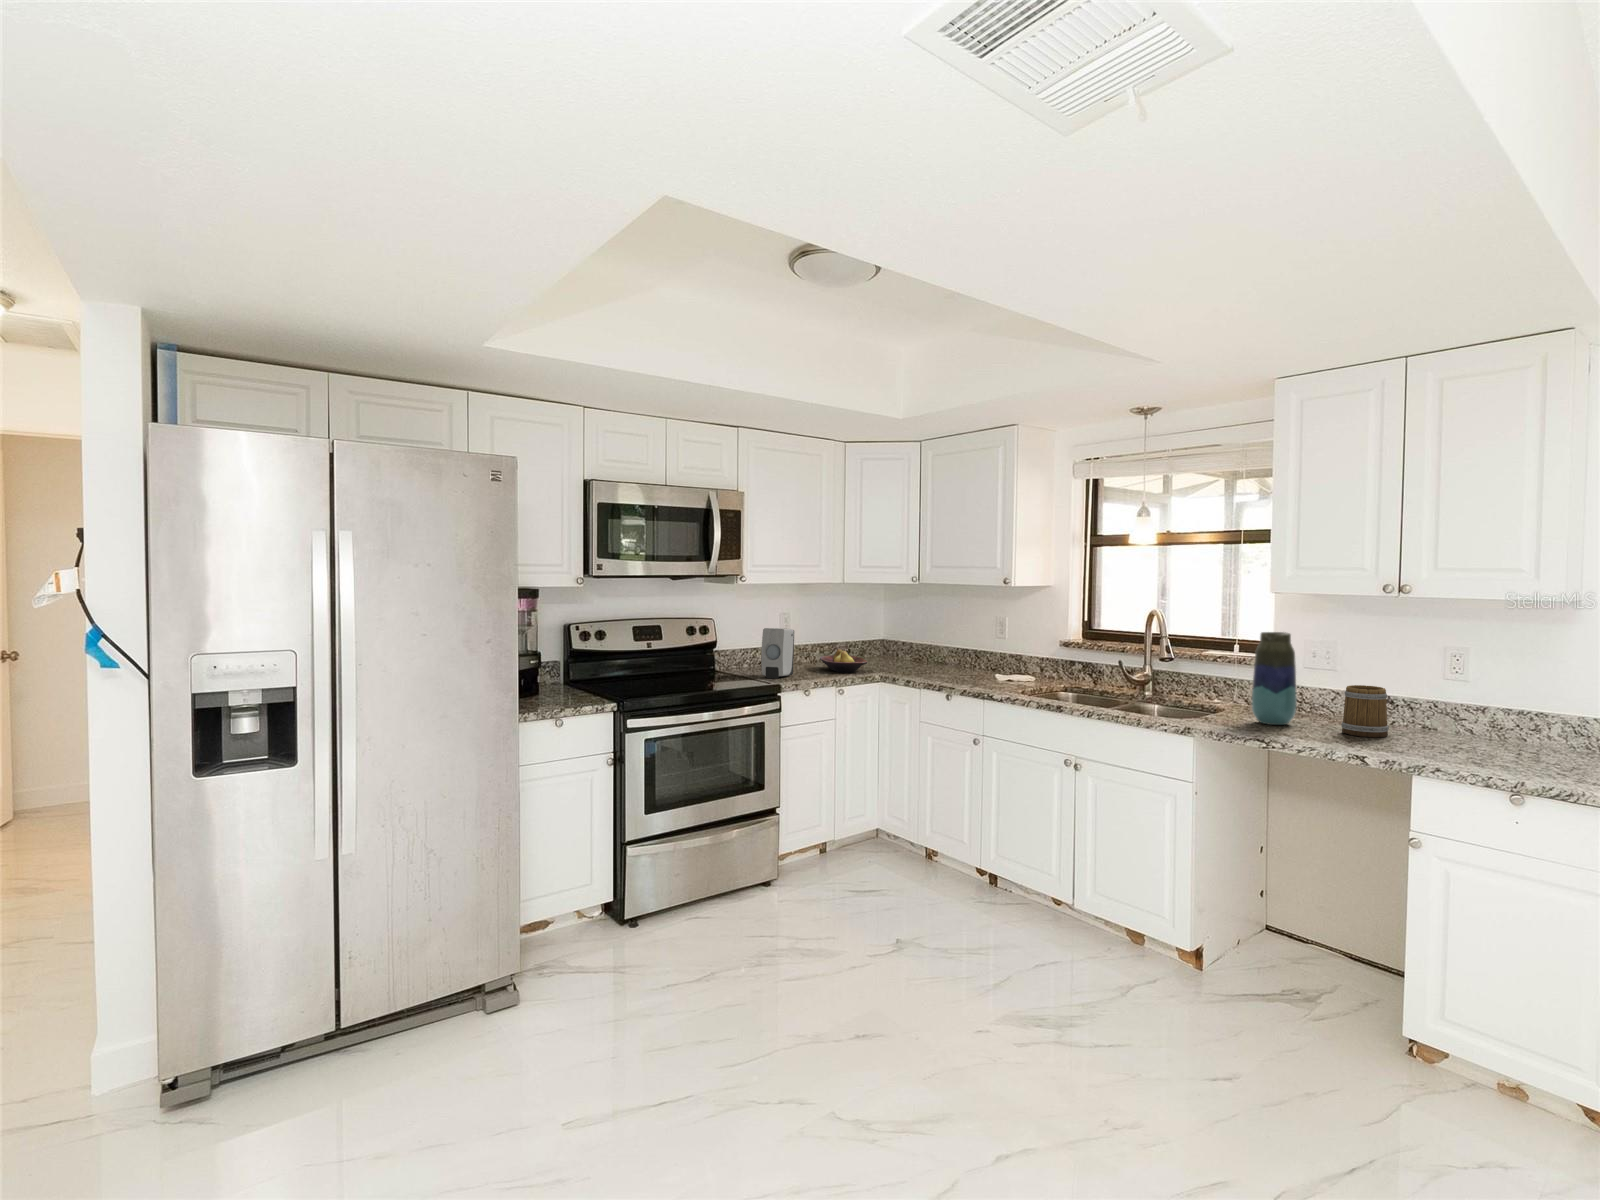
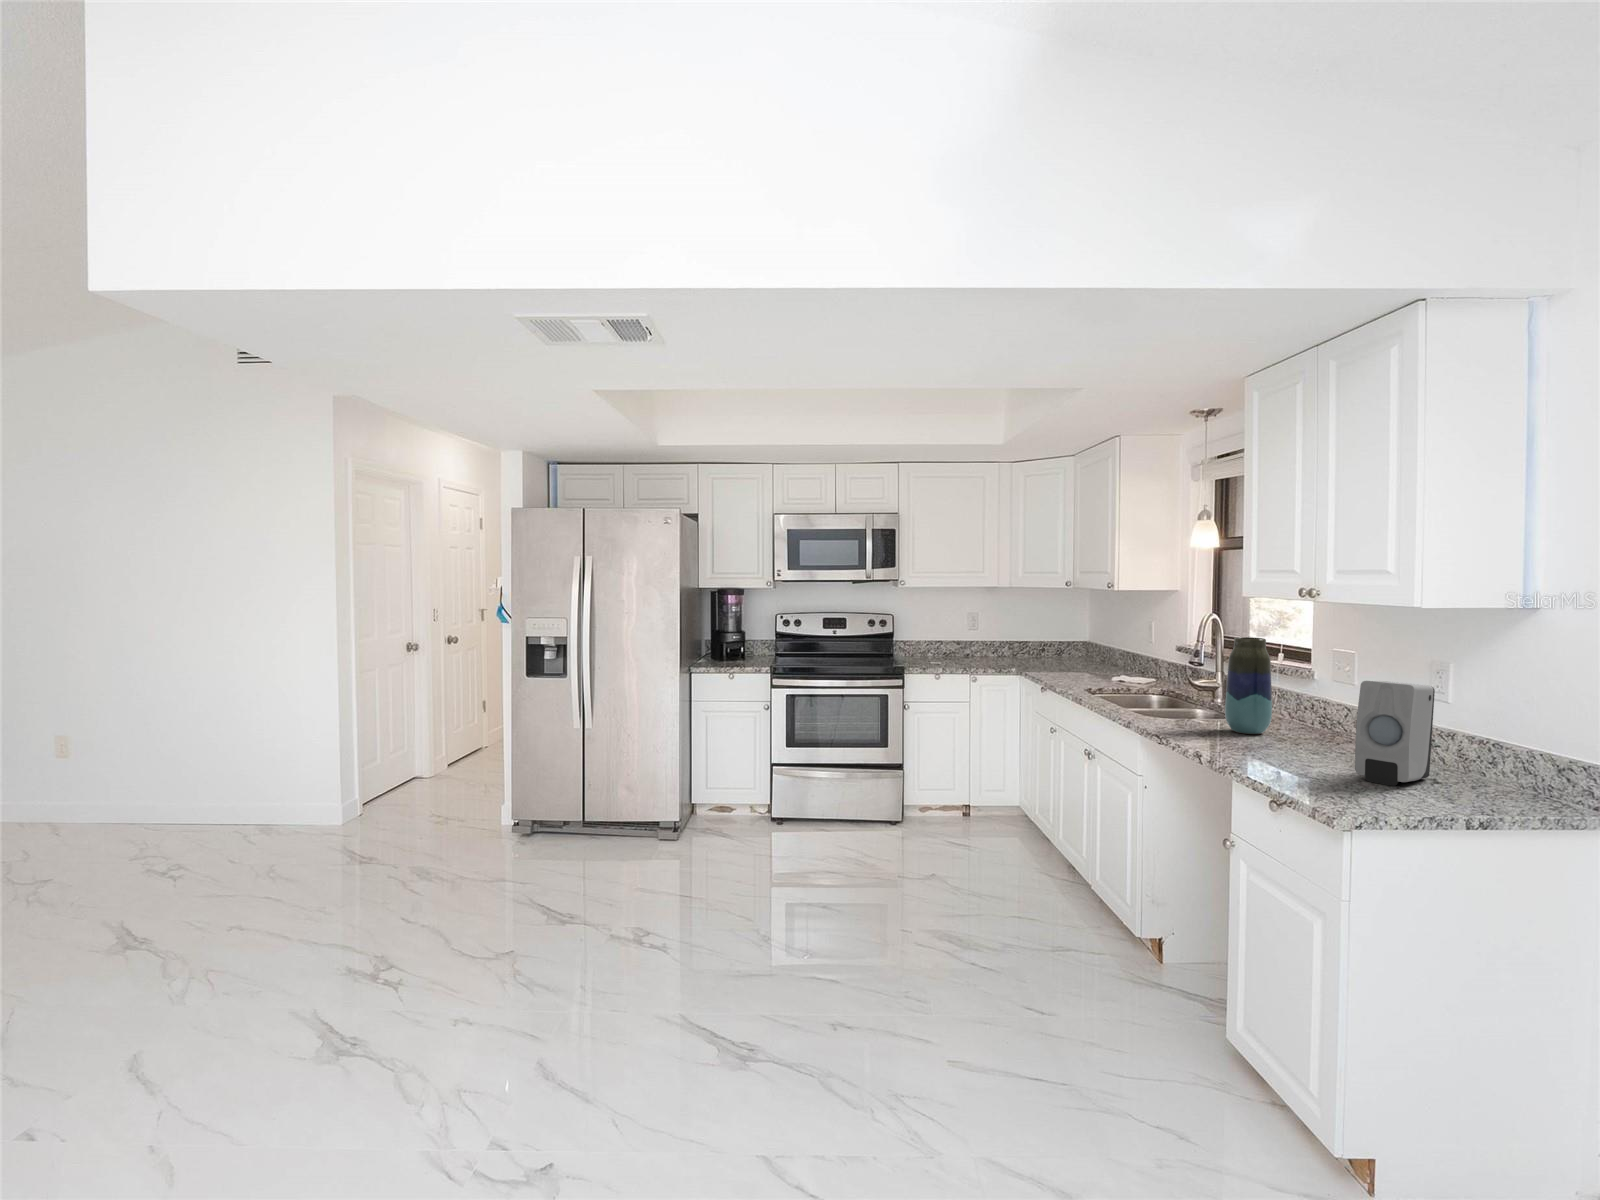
soap dispenser: present [761,628,794,679] -> present [1355,681,1435,786]
fruit bowl: present [820,649,867,673] -> none [1001,646,1042,667]
mug: present [1341,685,1389,737] -> none [1285,696,1336,753]

